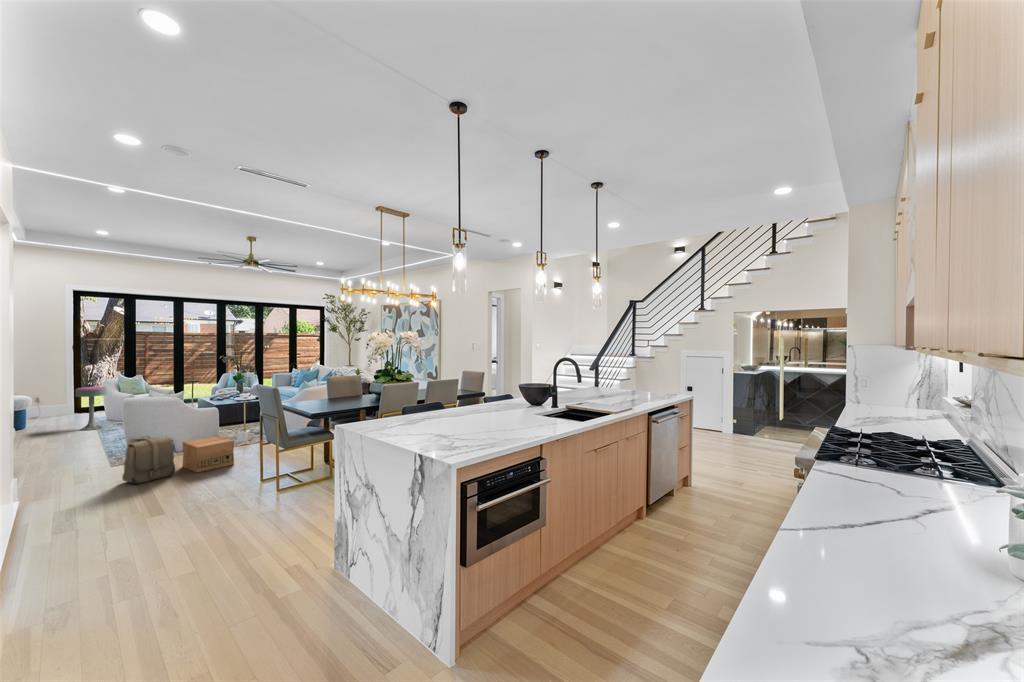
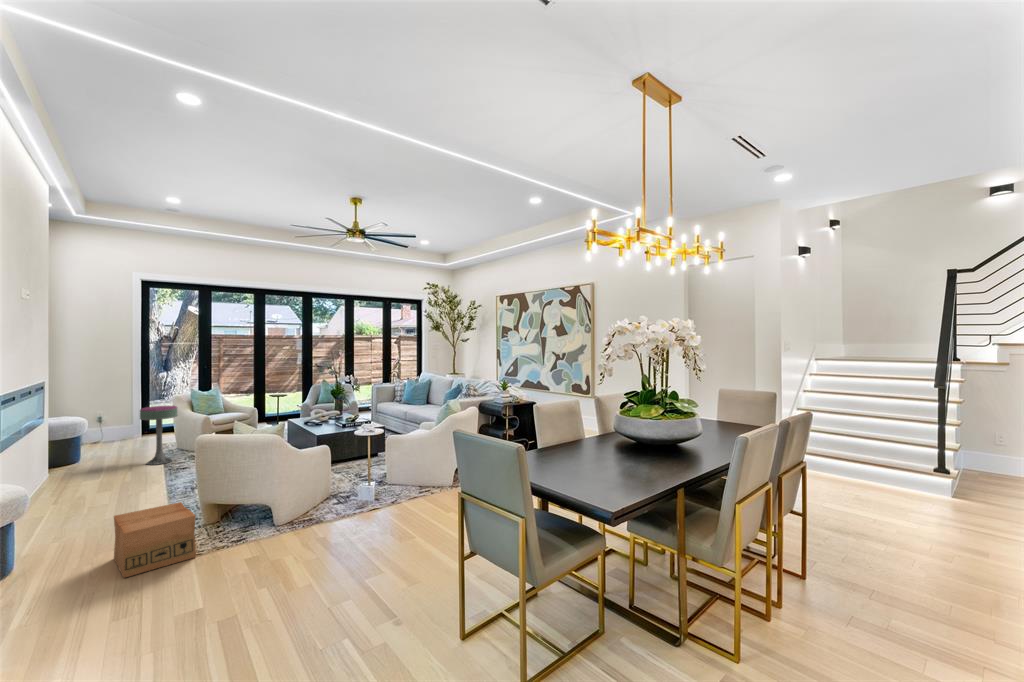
backpack: present [122,436,175,484] -> none [185,507,267,600]
cardboard box: present [182,436,234,472] -> present [114,502,196,578]

